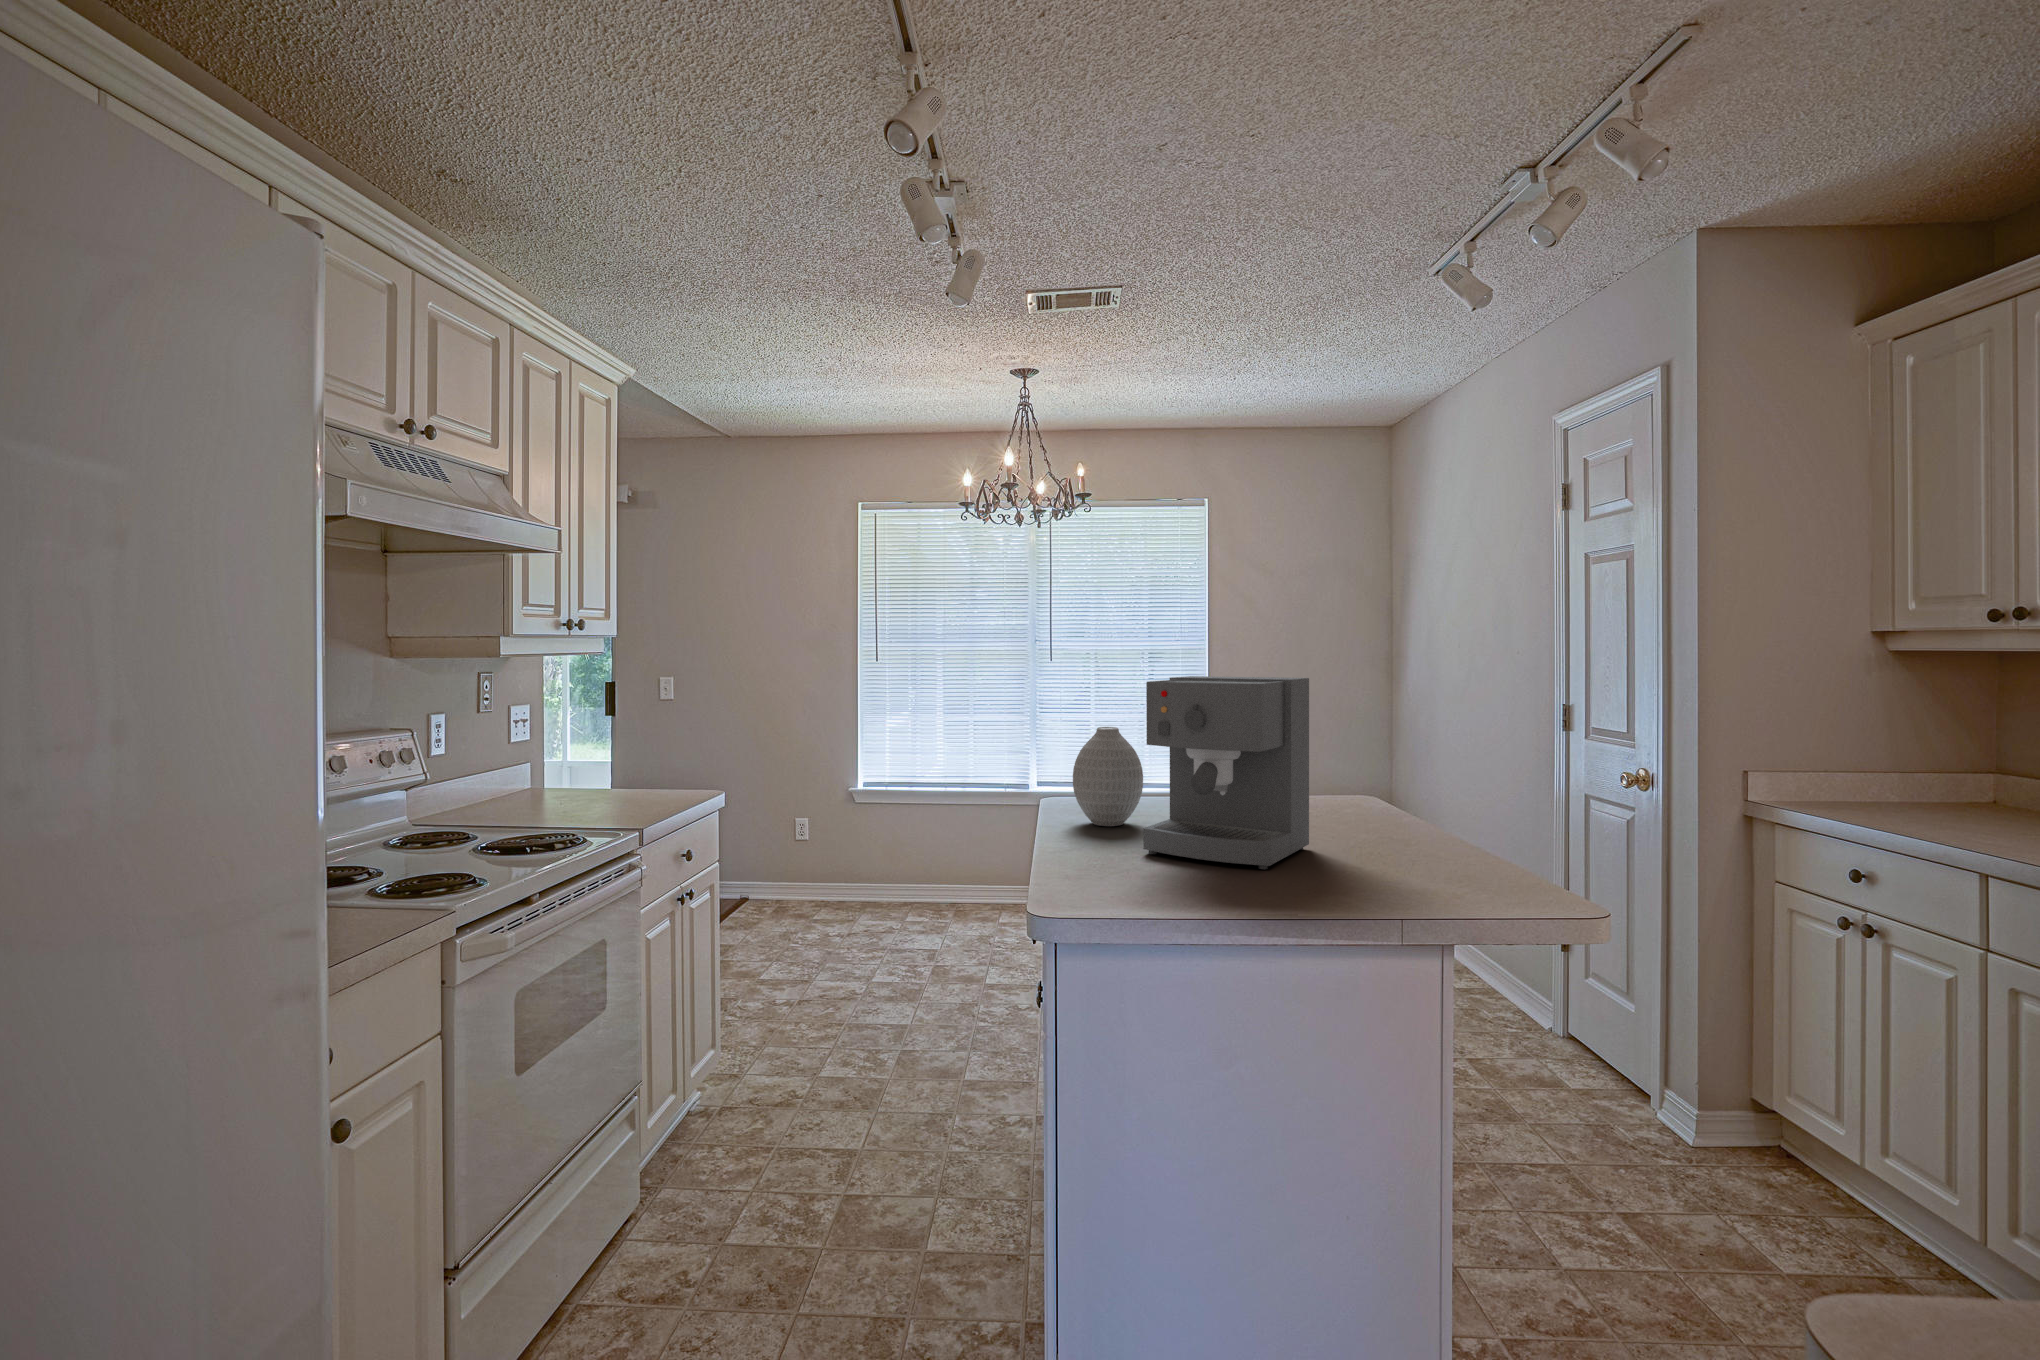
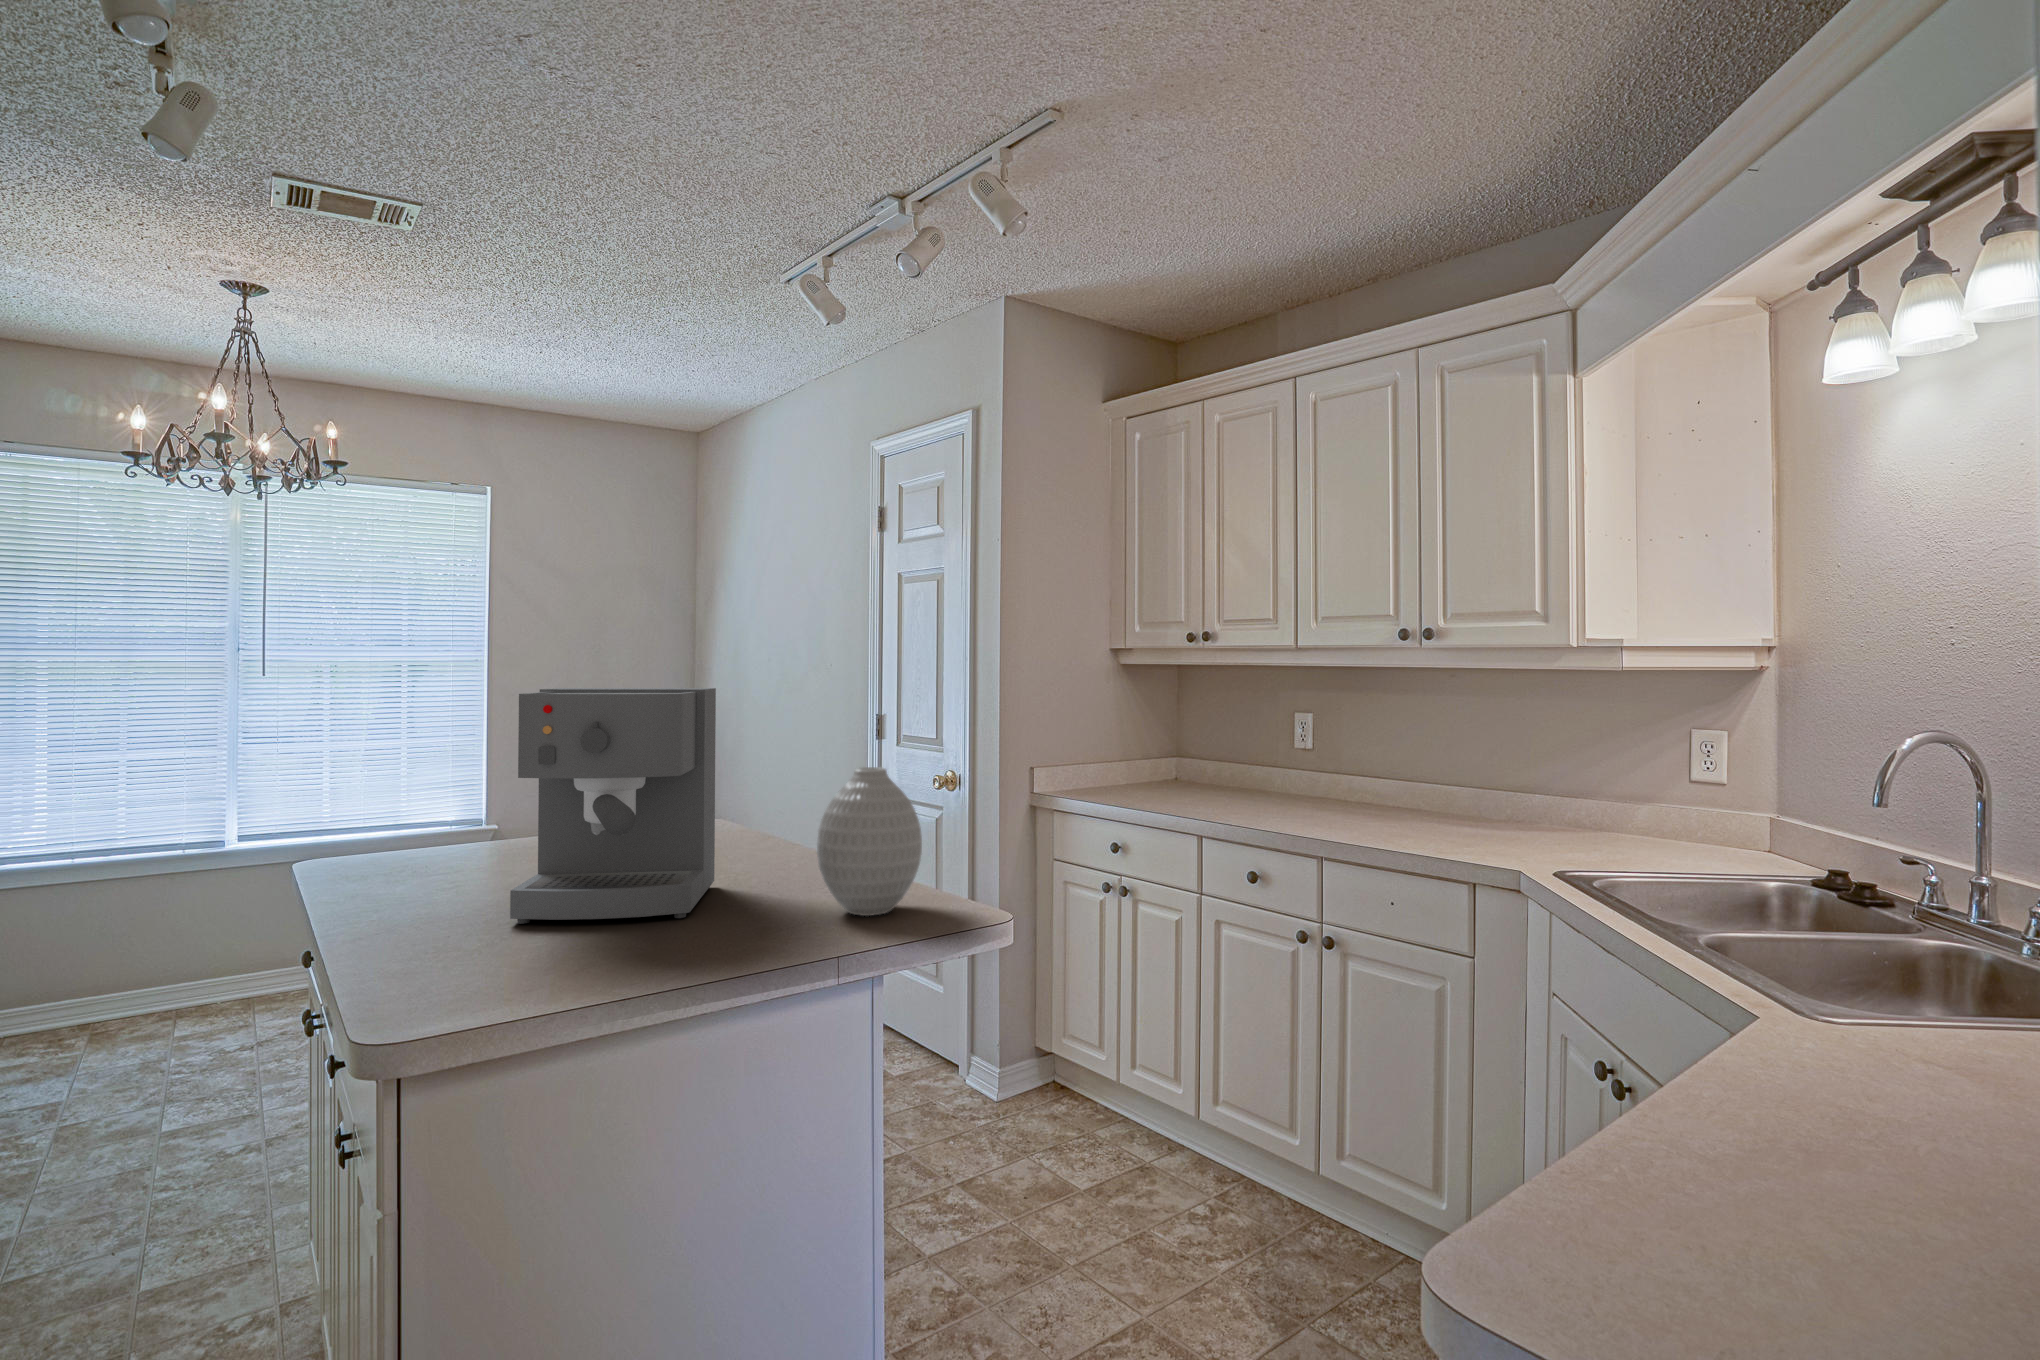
vase: present [1073,727,1143,826] -> present [817,767,922,916]

